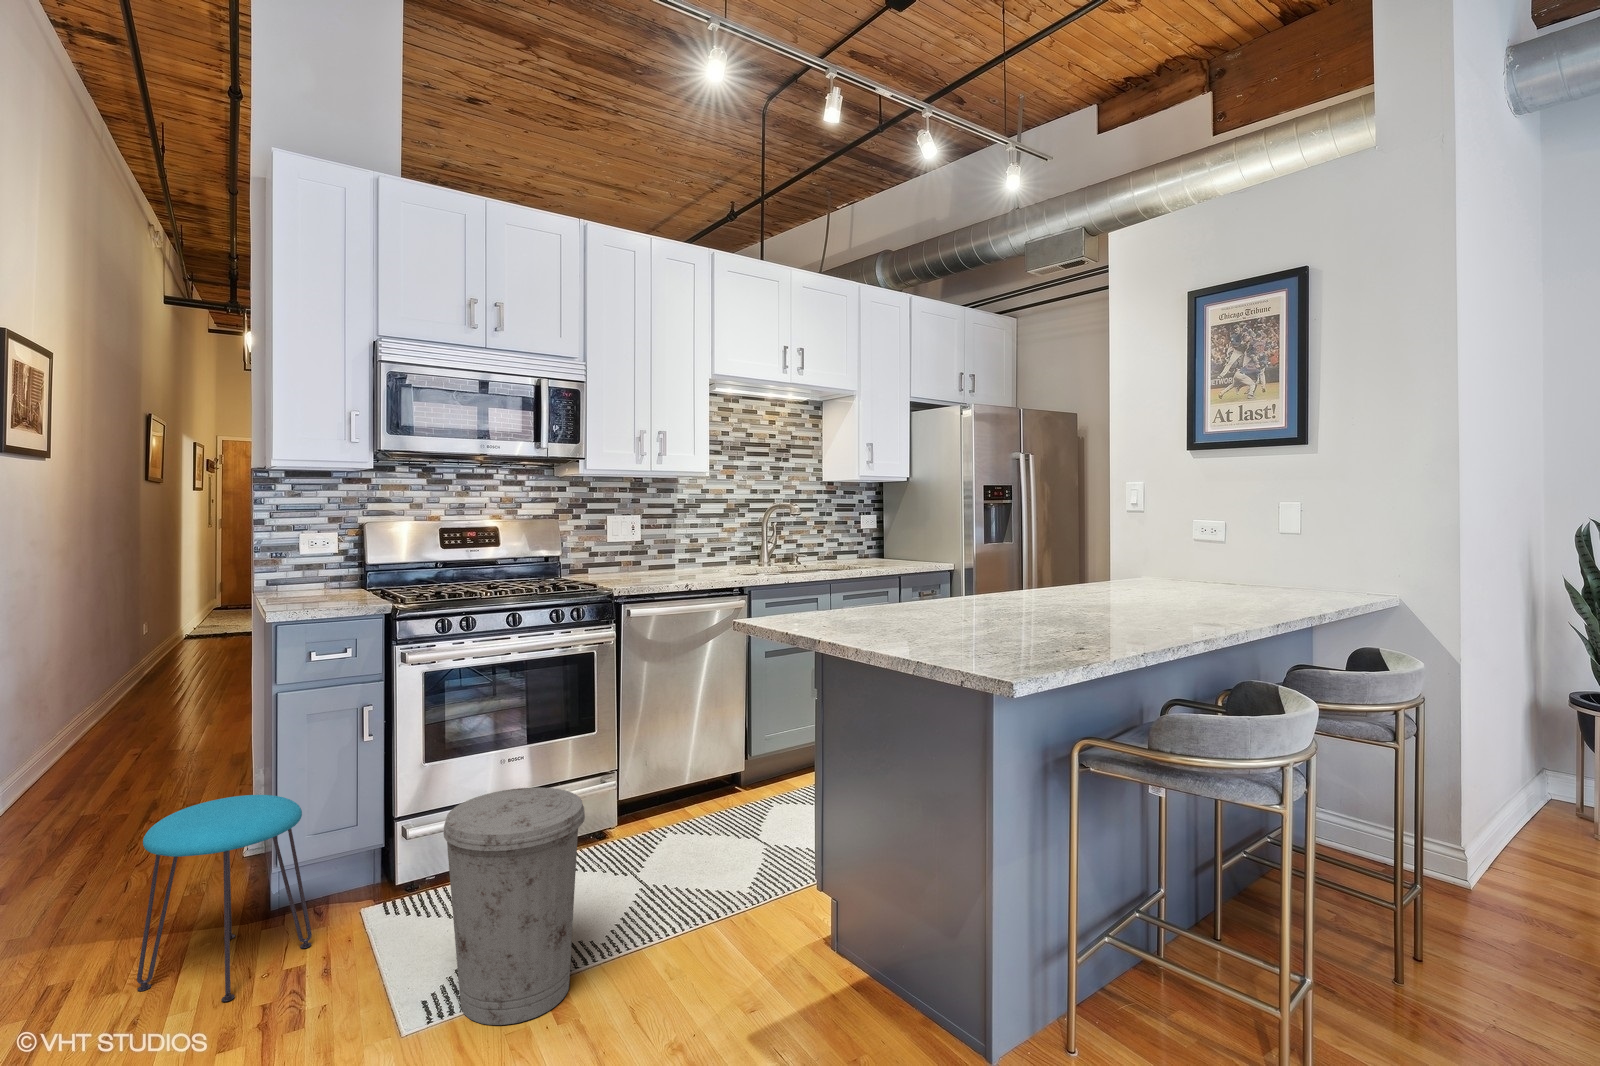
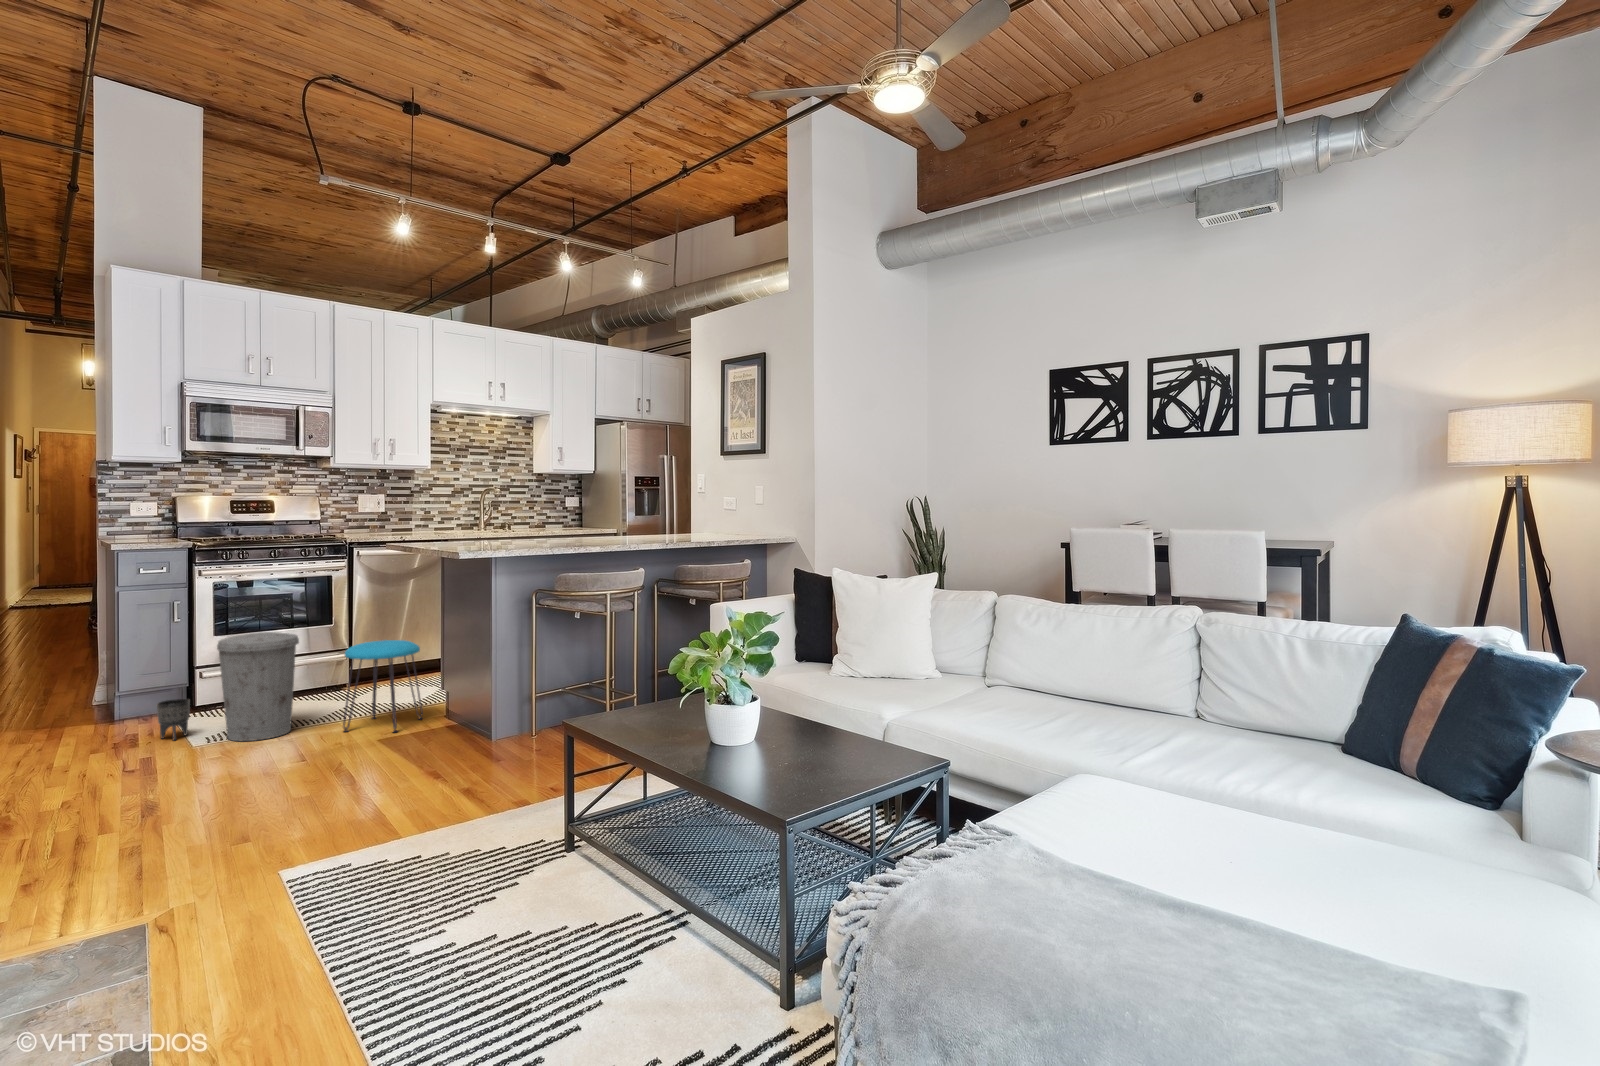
stool: present [137,795,312,1002] -> present [343,640,423,732]
planter: none [336,917,394,1011] -> present [157,699,190,740]

